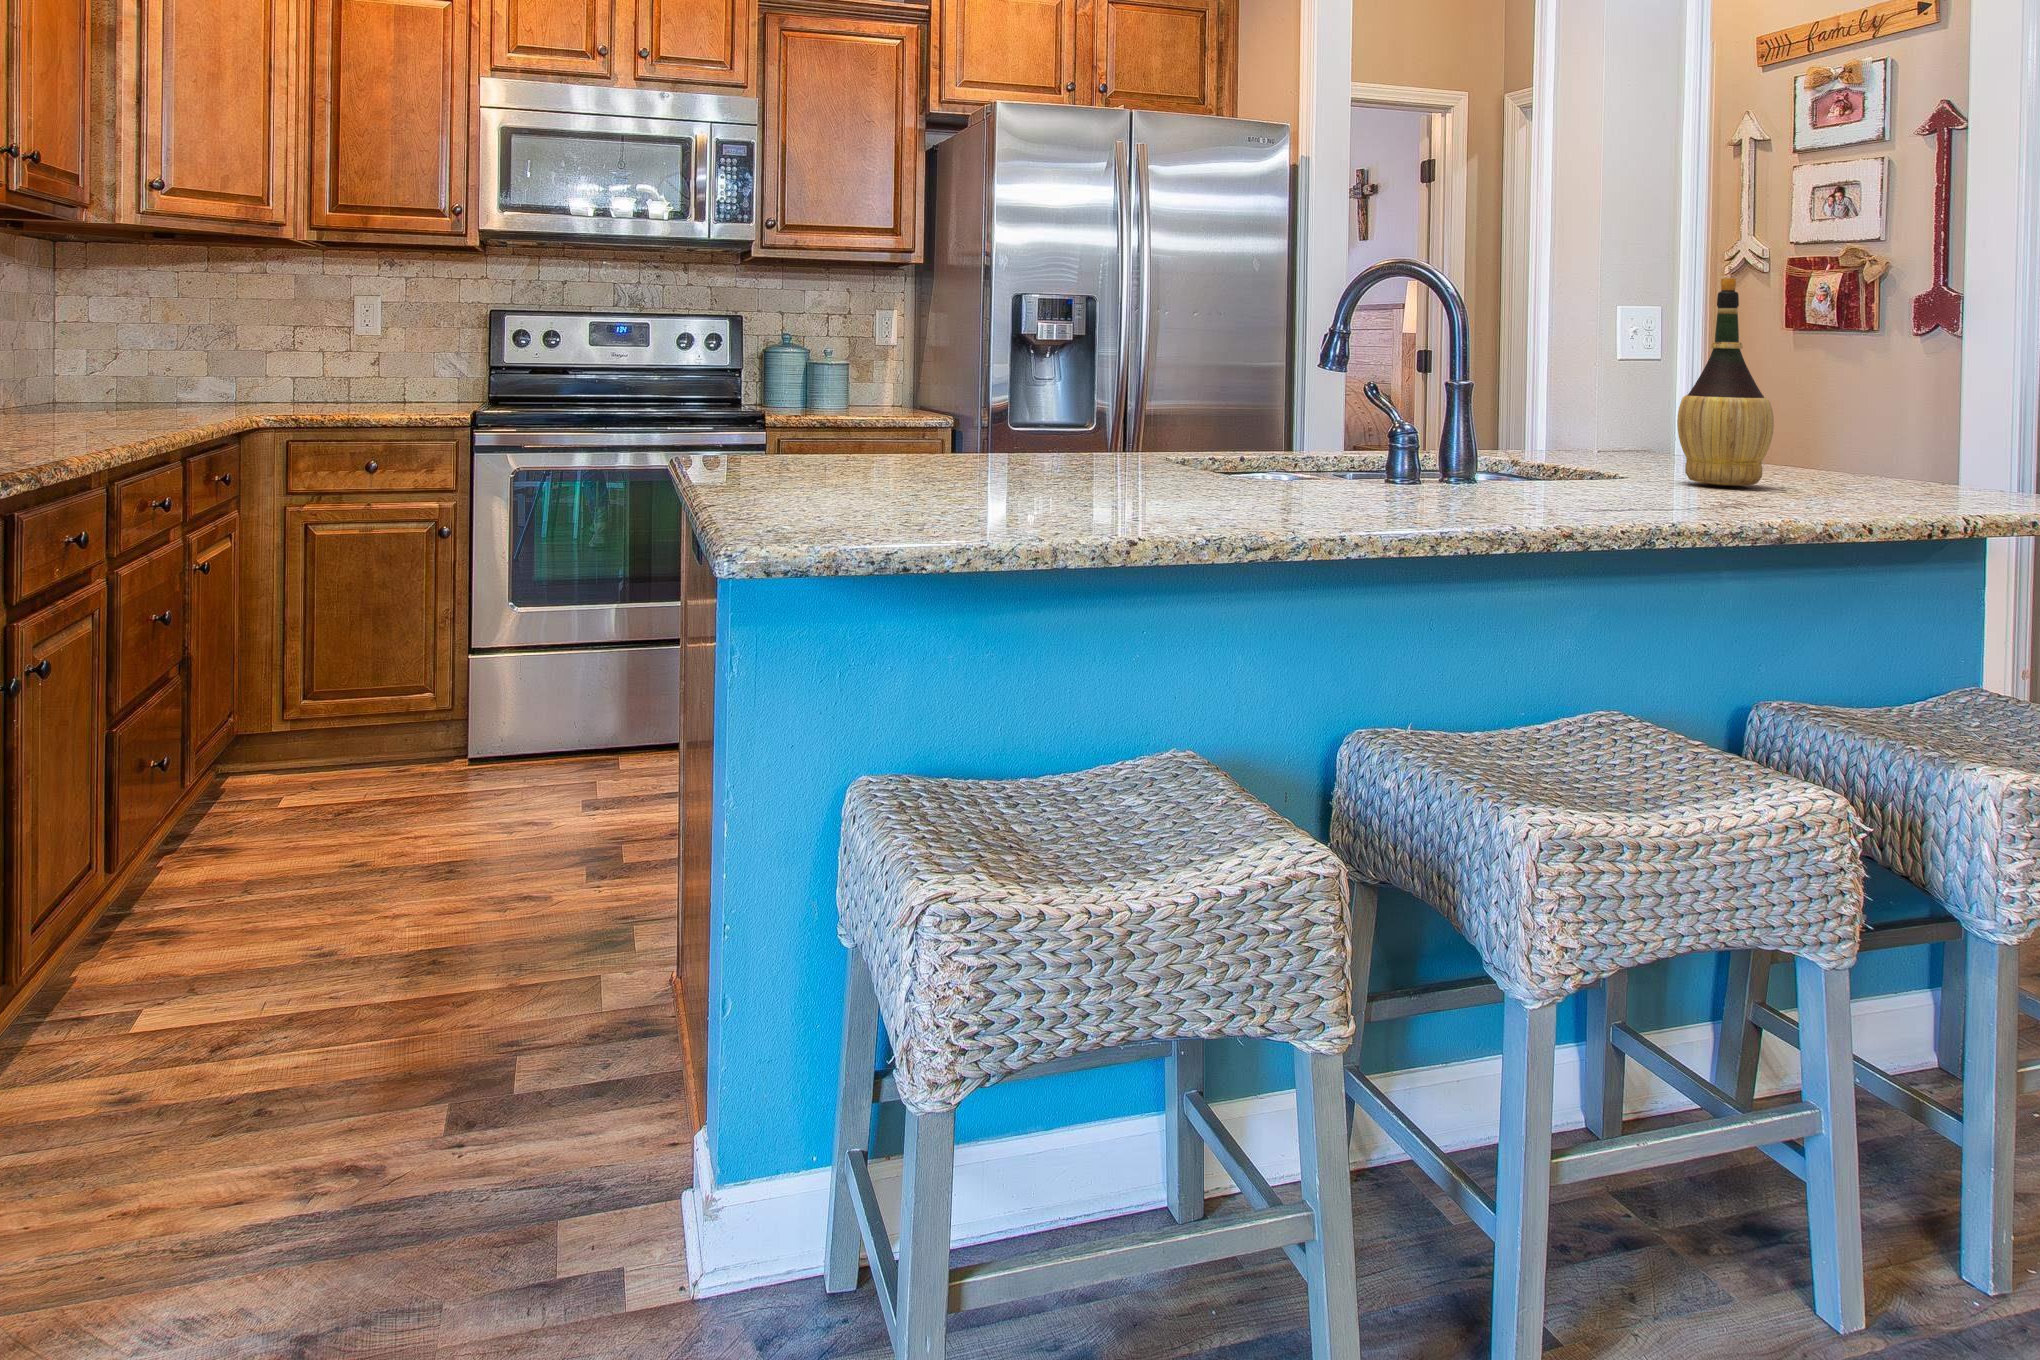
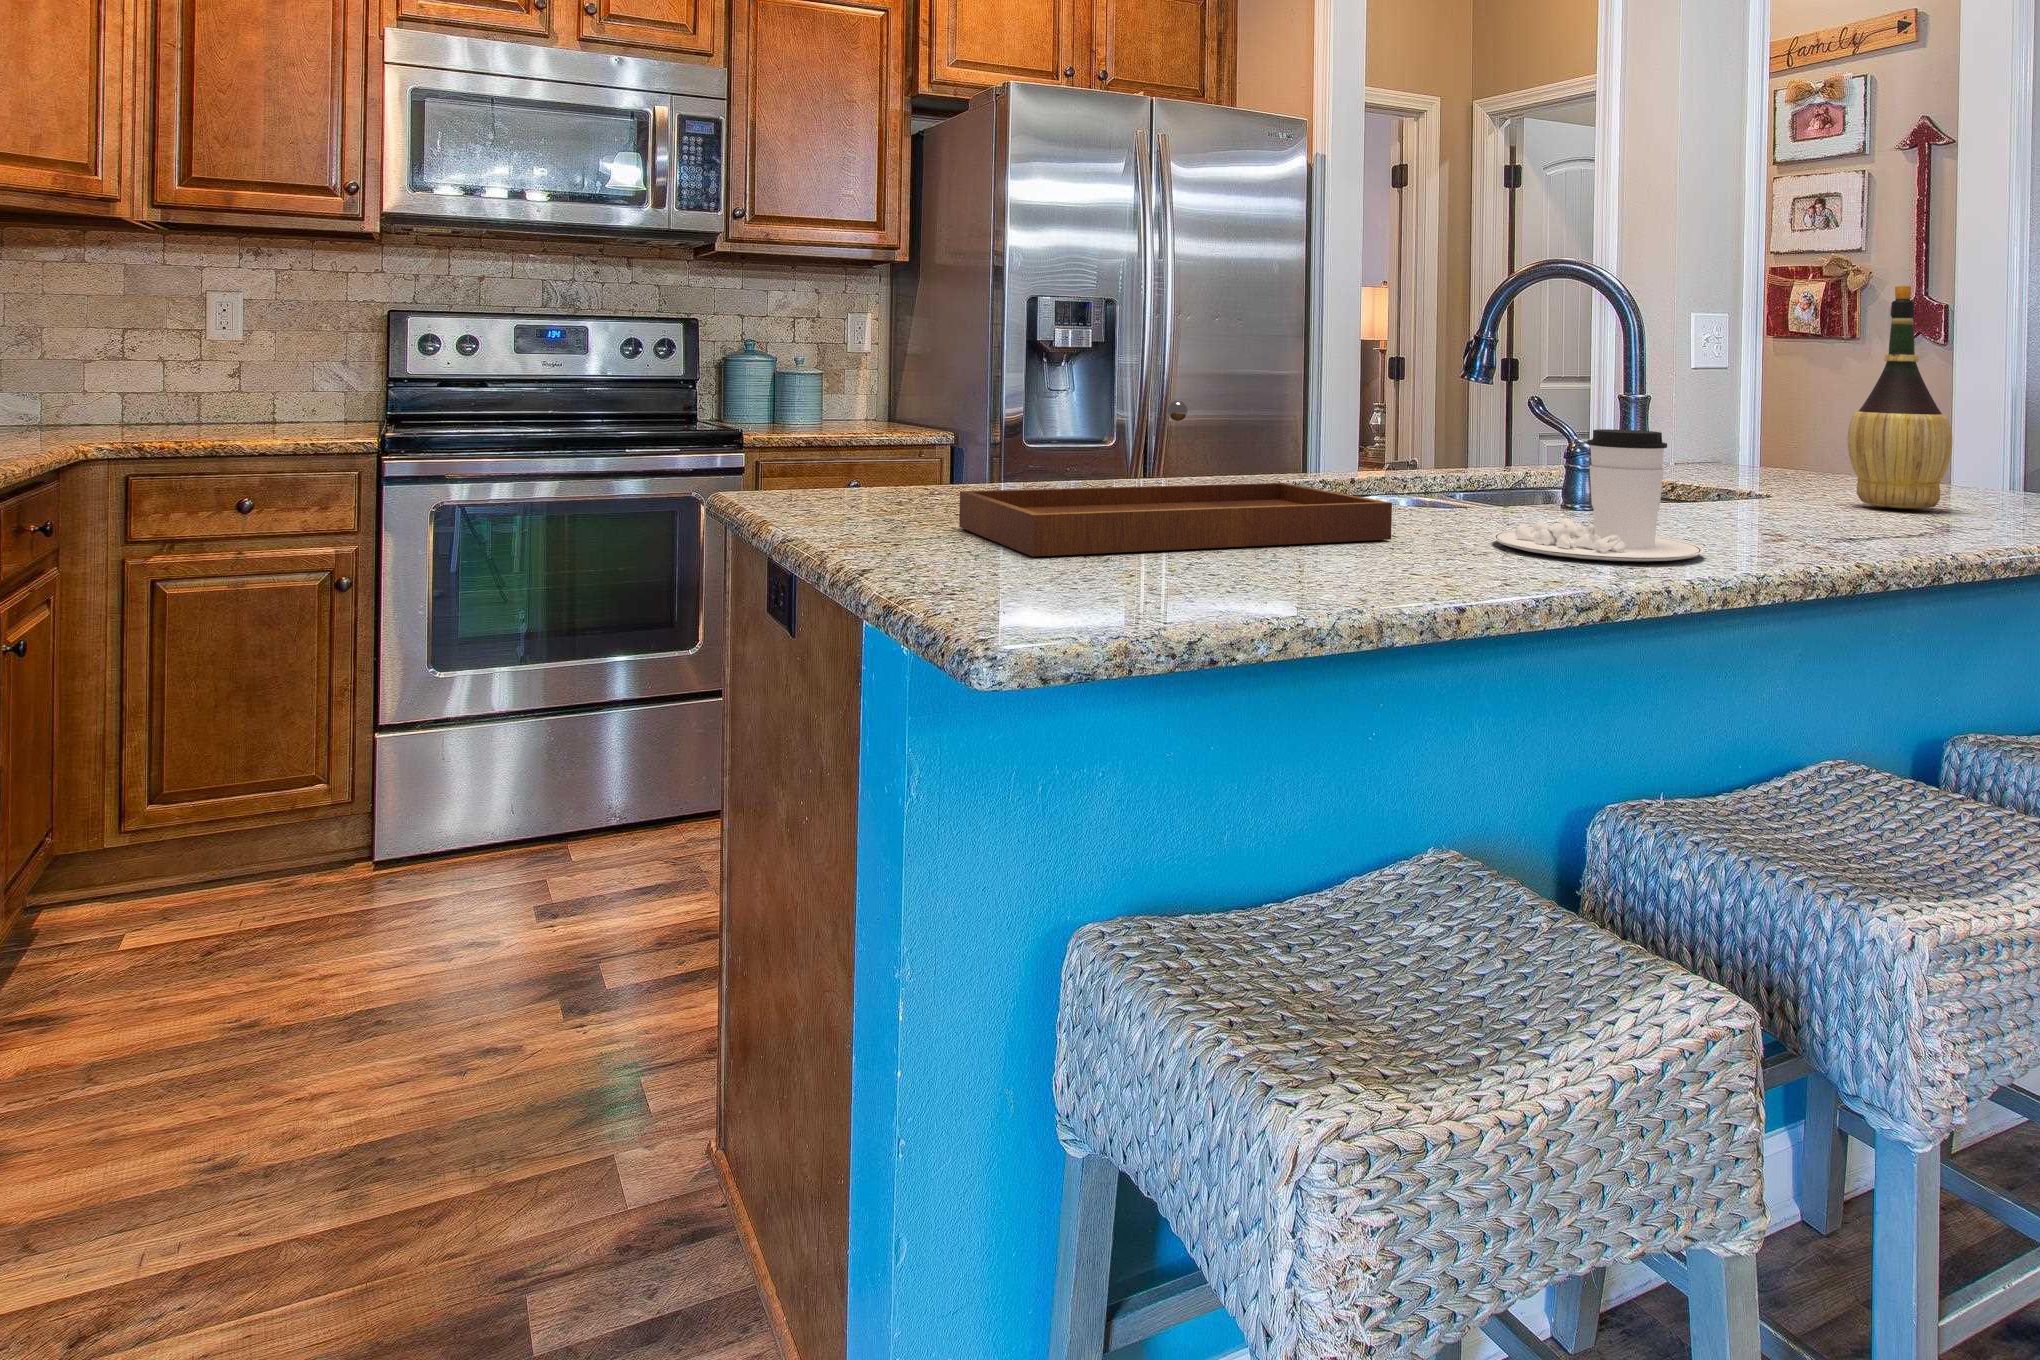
tray: none [826,379,1167,497] -> present [959,400,1392,556]
coffee cup: none [1248,404,1422,514] -> present [1492,429,1705,562]

